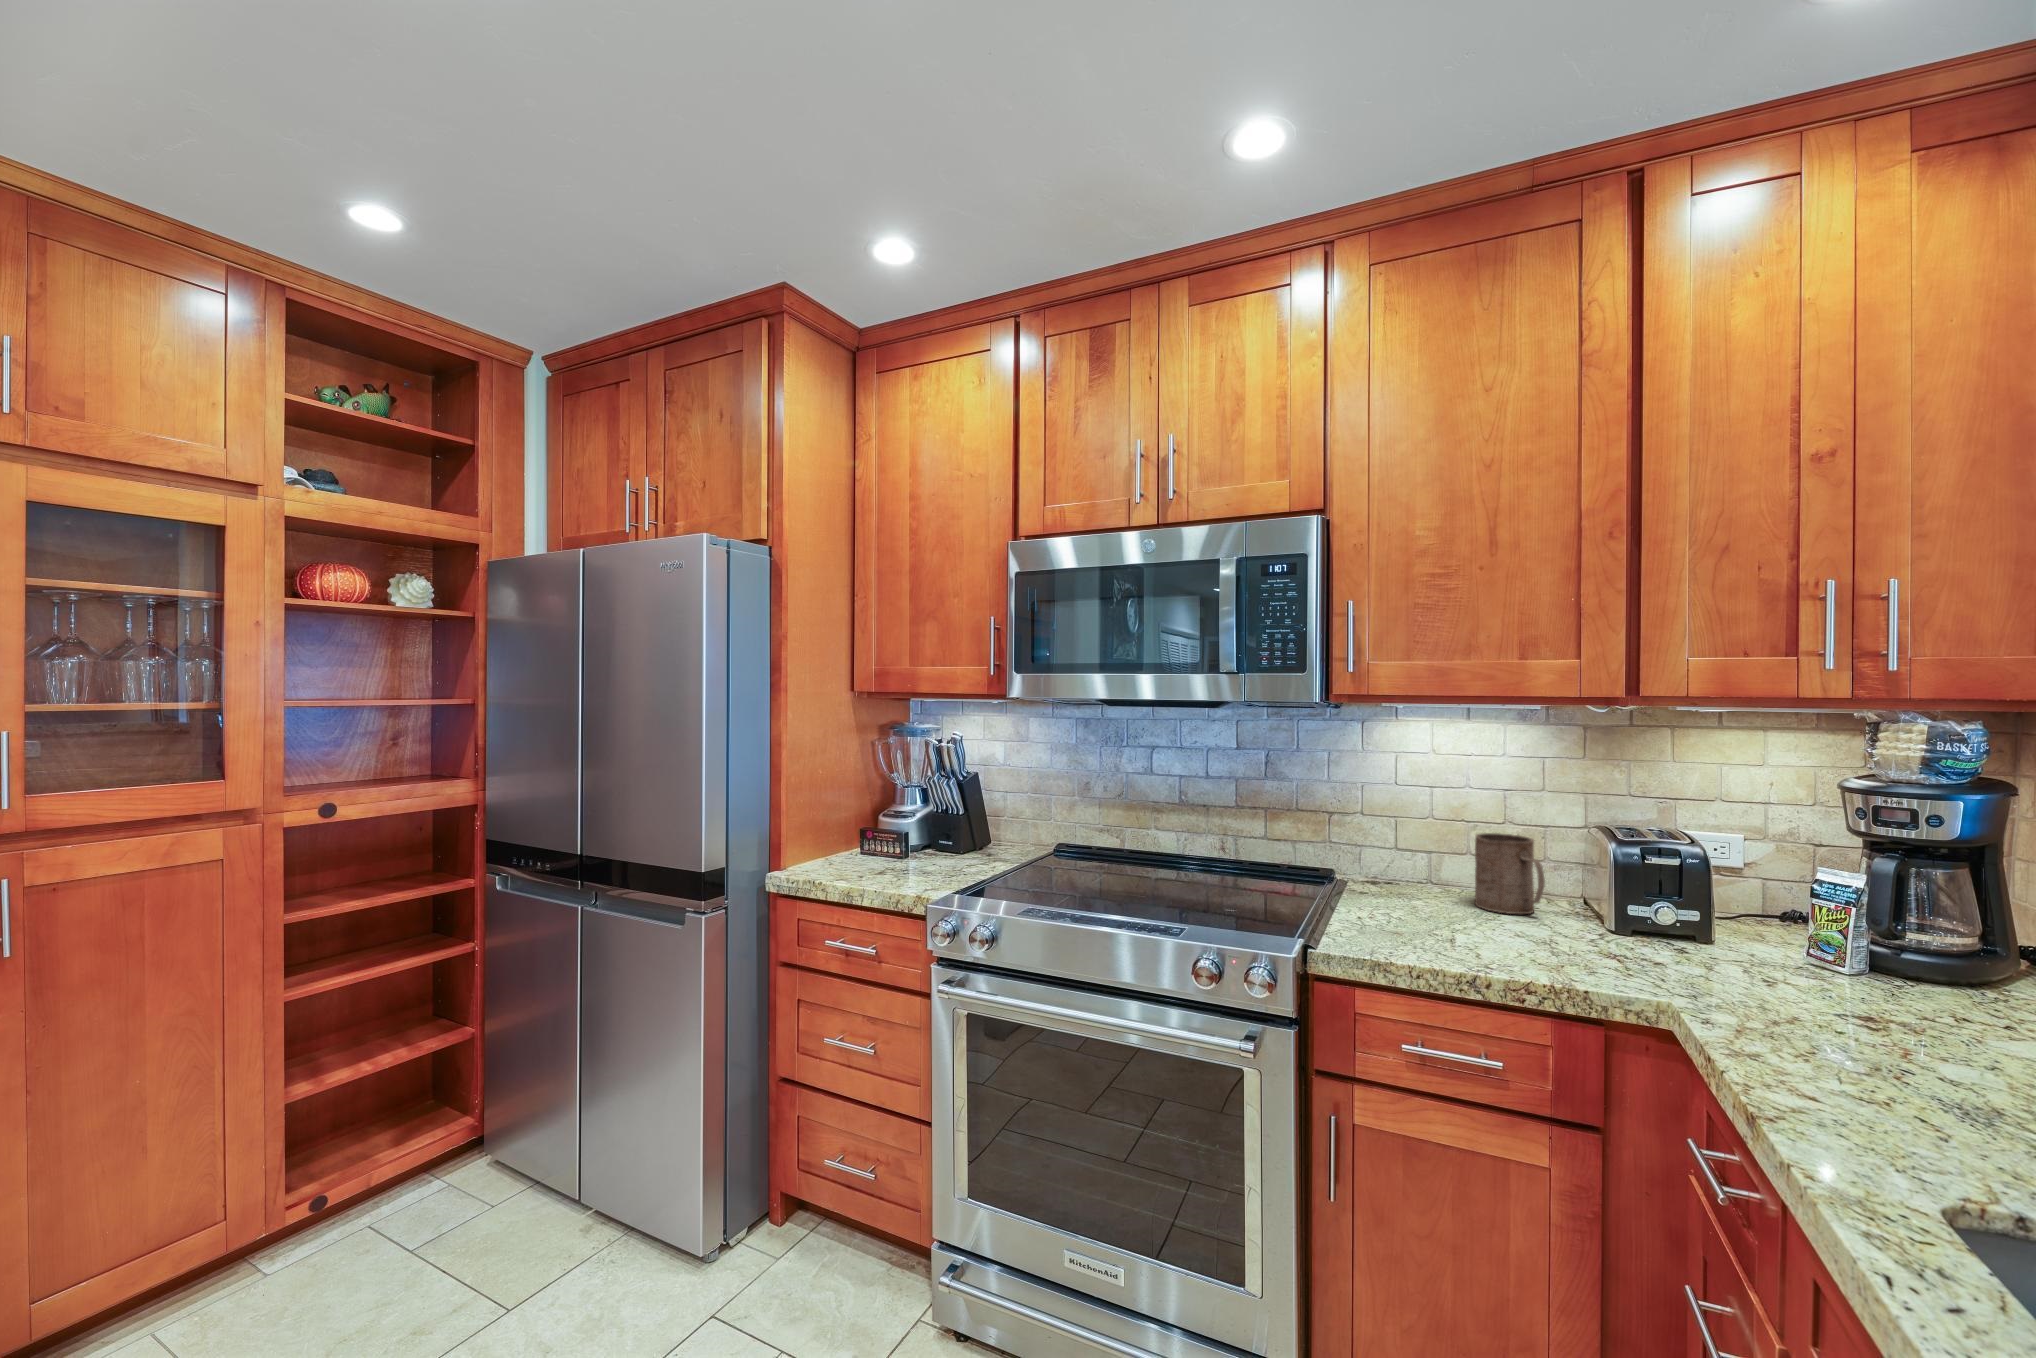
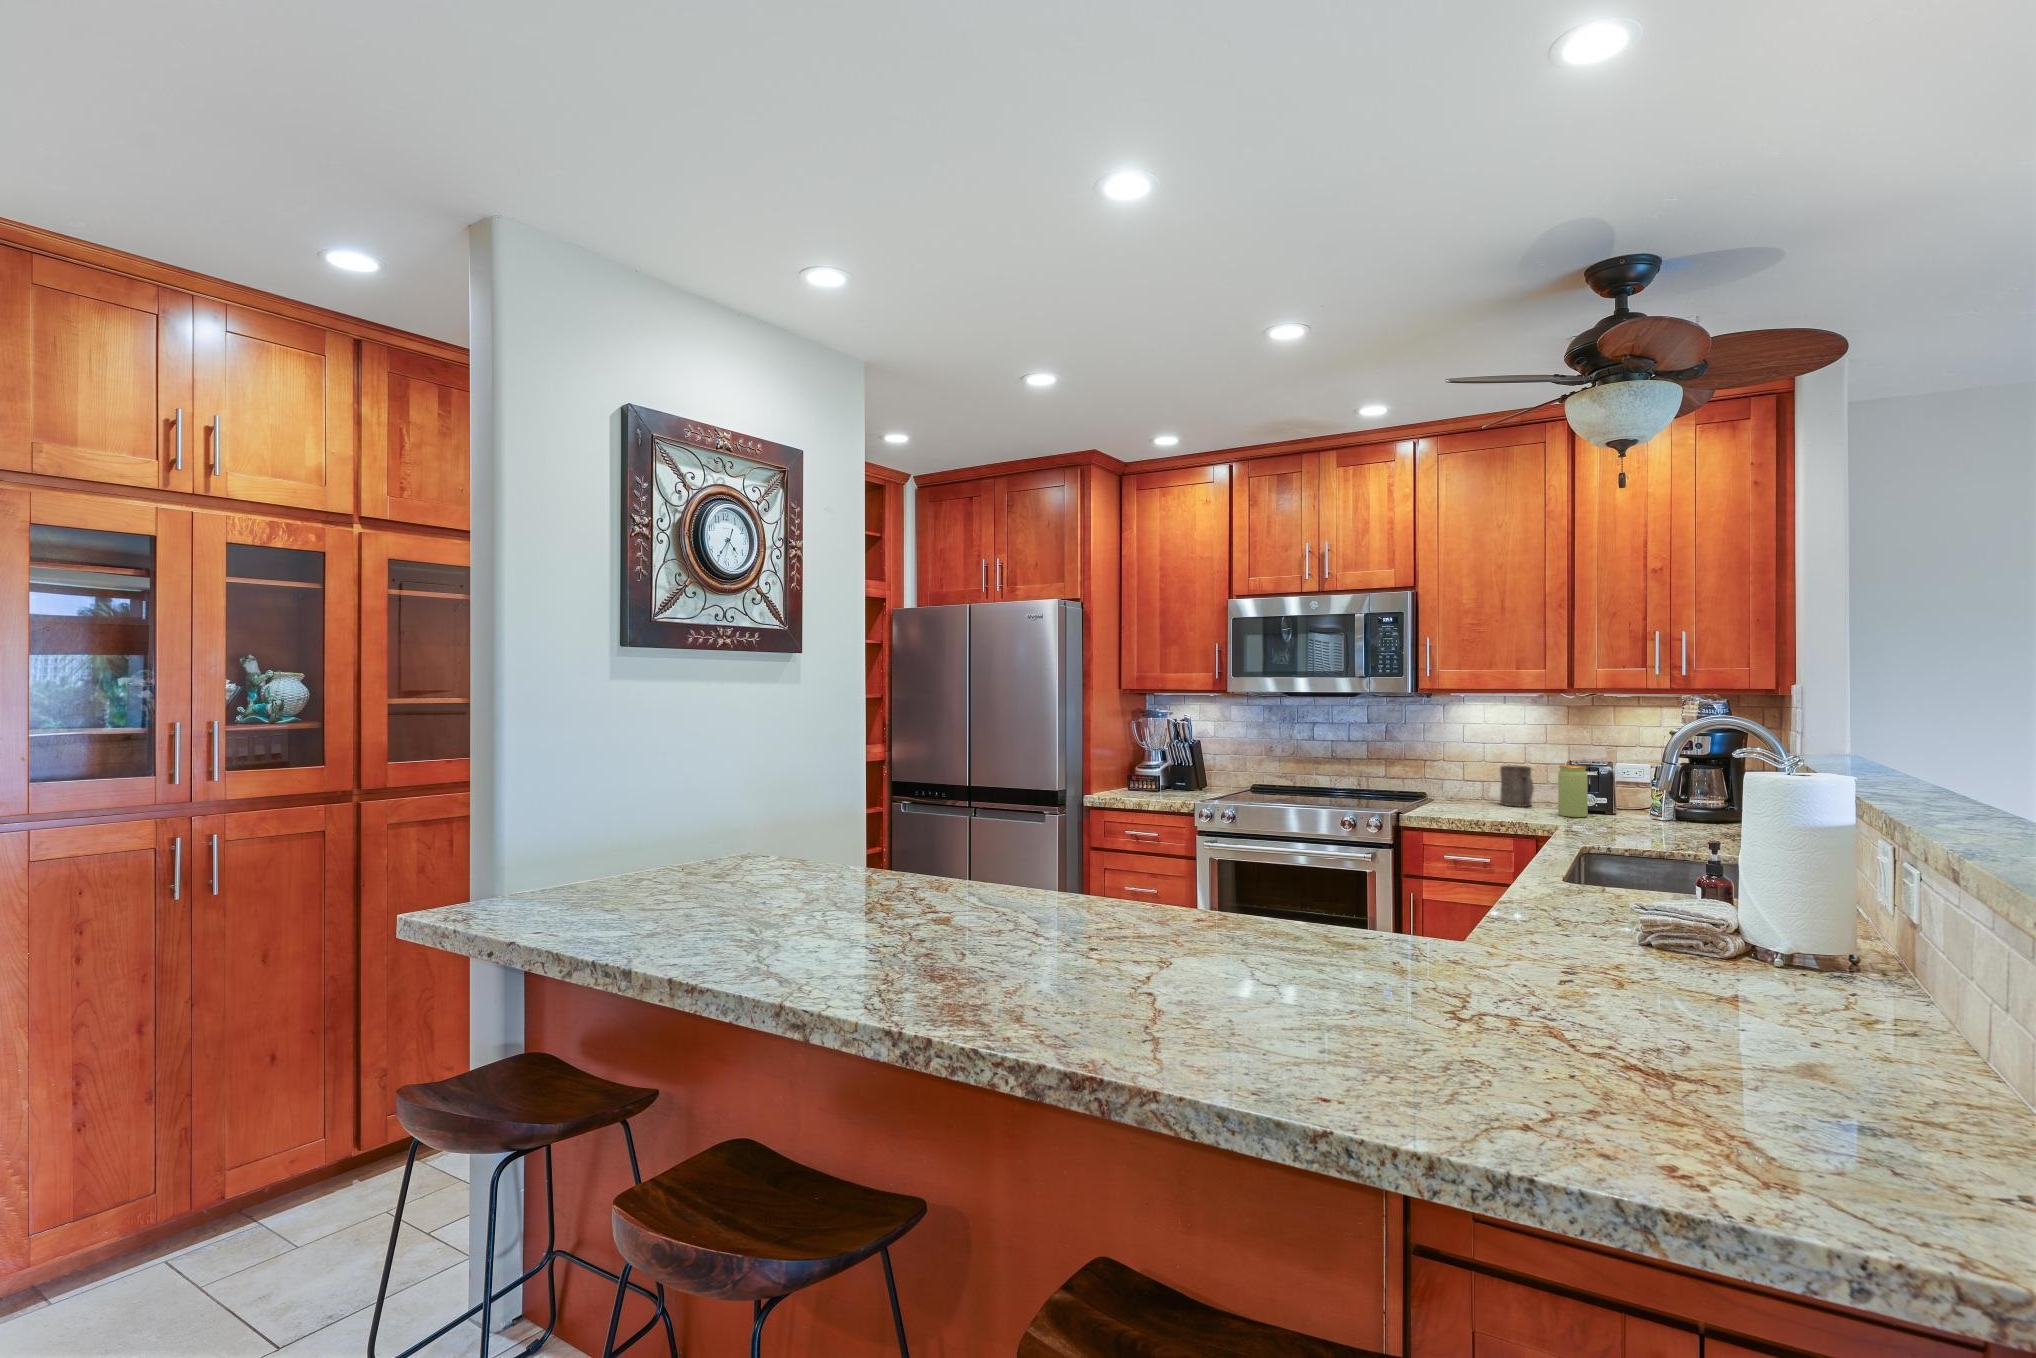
jar: none [1612,847,1677,957] -> present [1558,765,1588,817]

